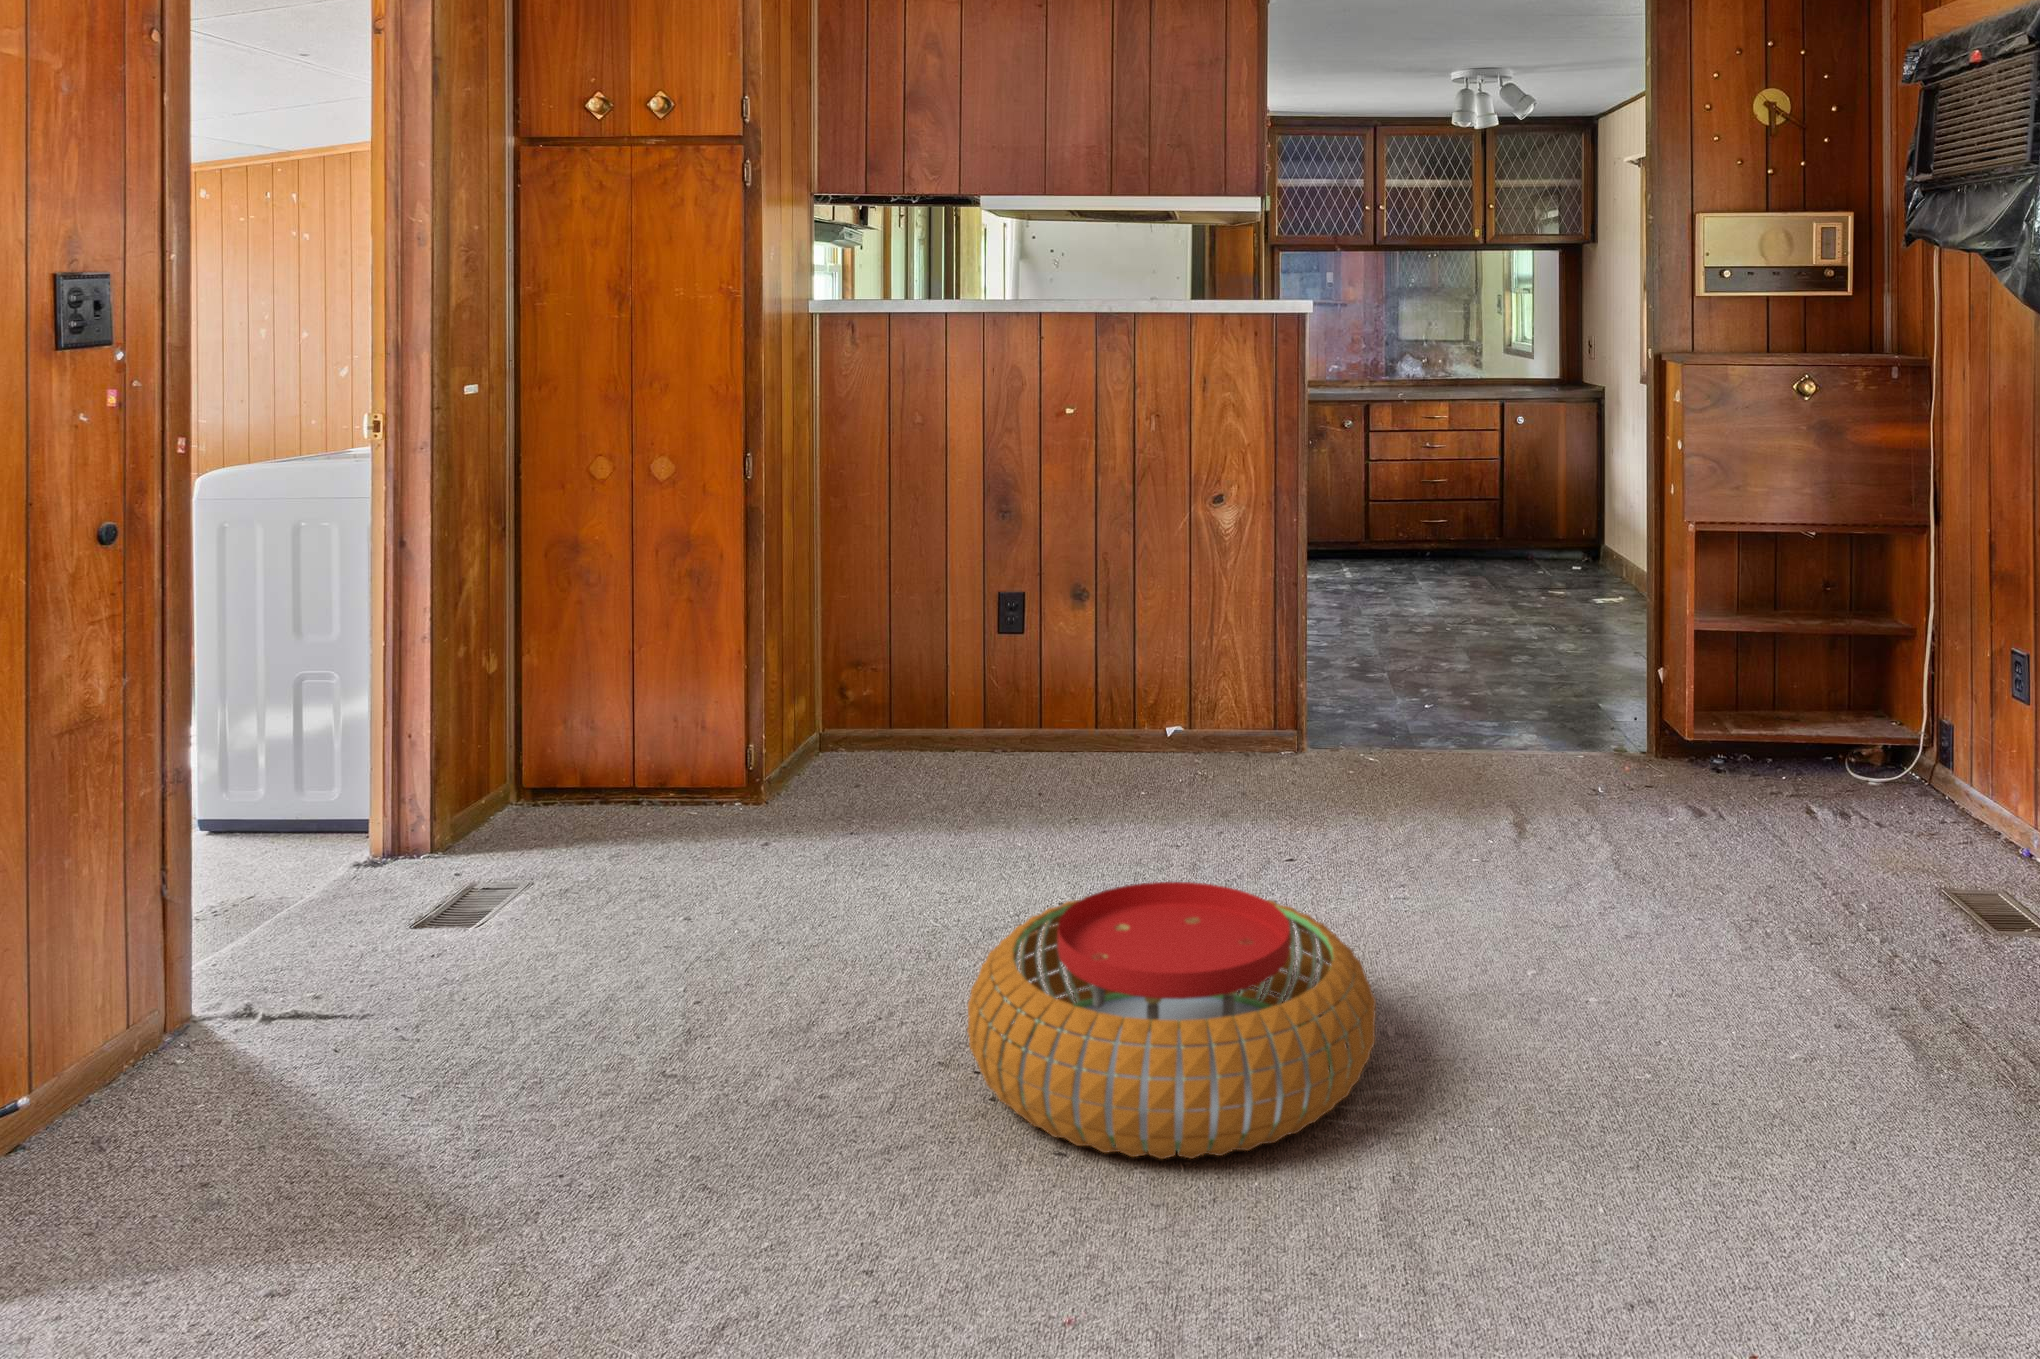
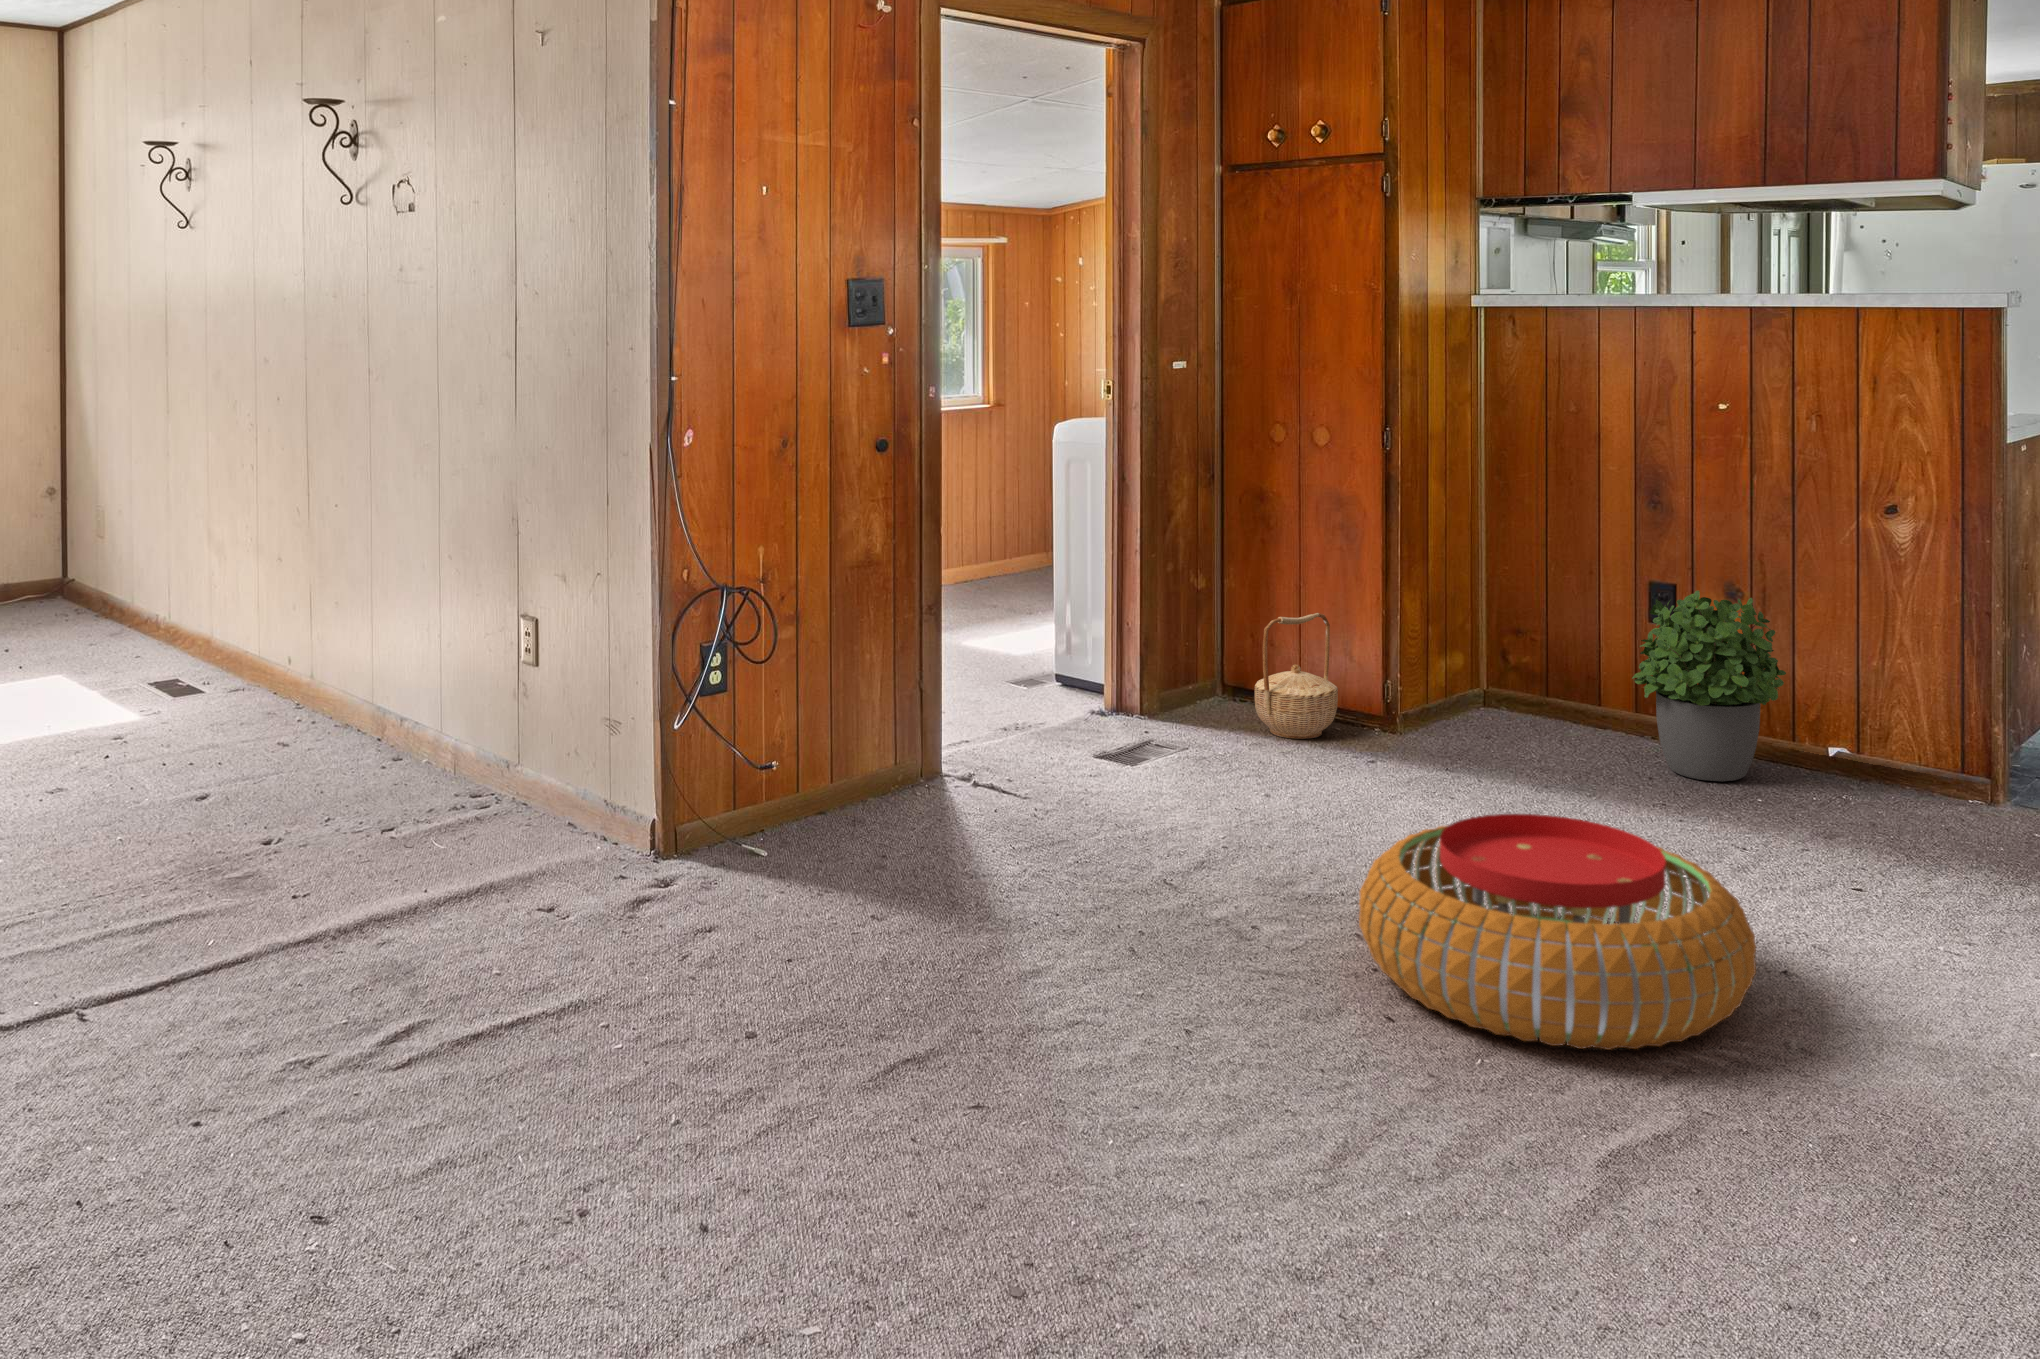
potted plant: none [1011,603,1158,792] -> present [1632,591,1786,782]
basket: none [595,679,700,837] -> present [1254,613,1338,739]

